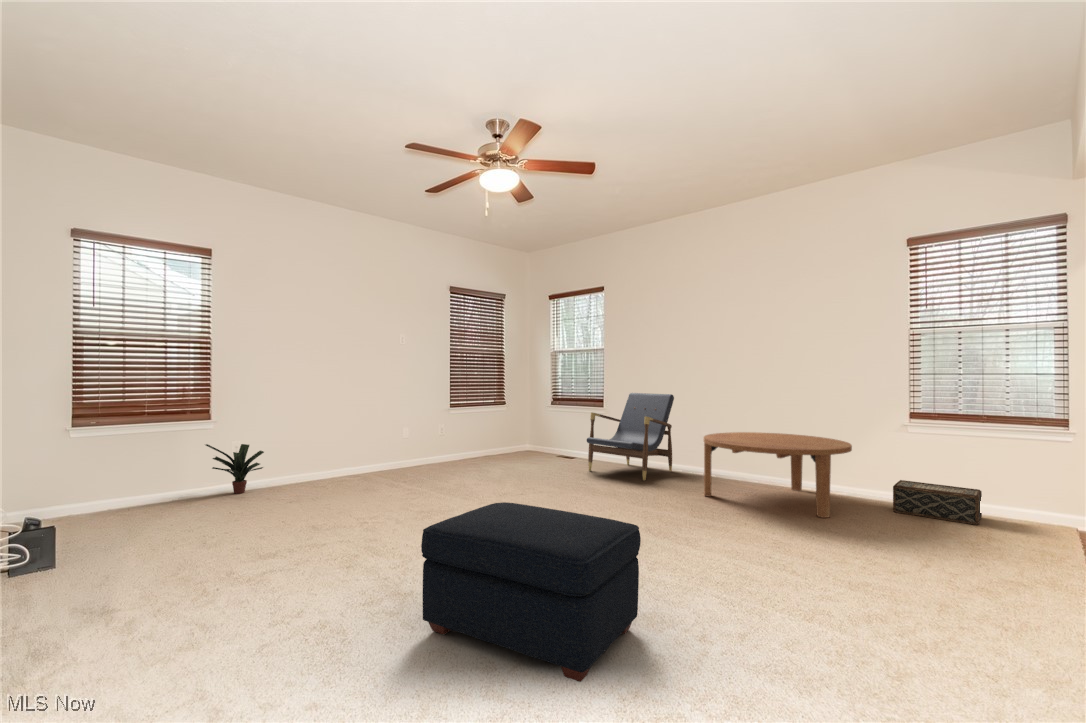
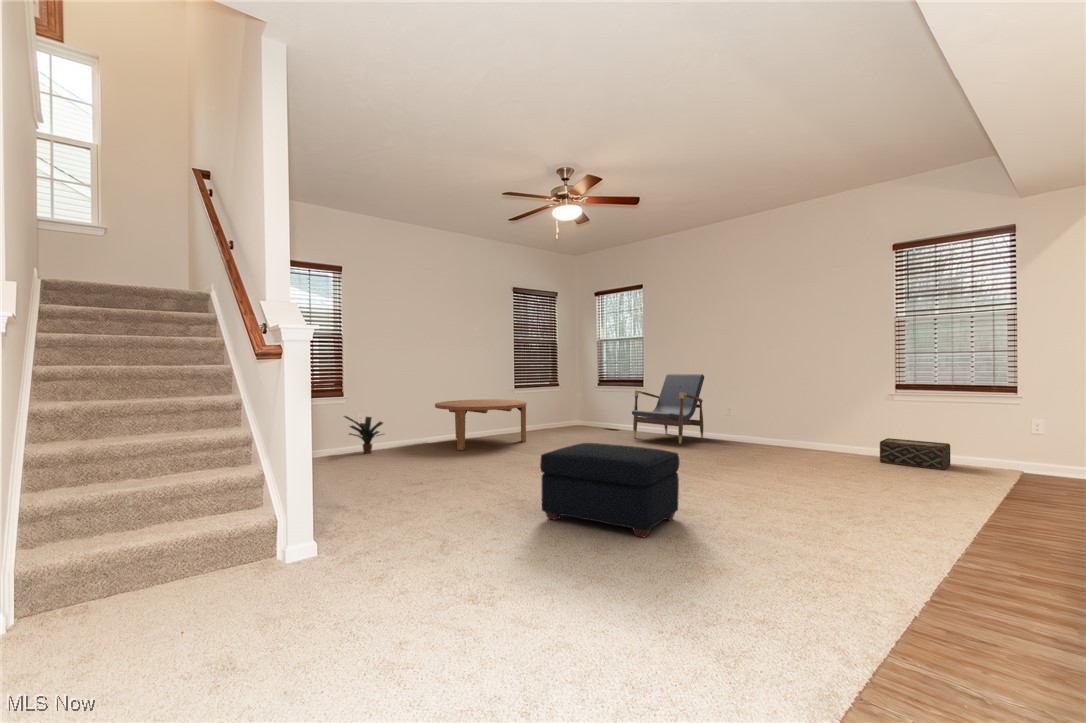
coffee table: present [704,432,852,518] -> present [435,399,526,450]

